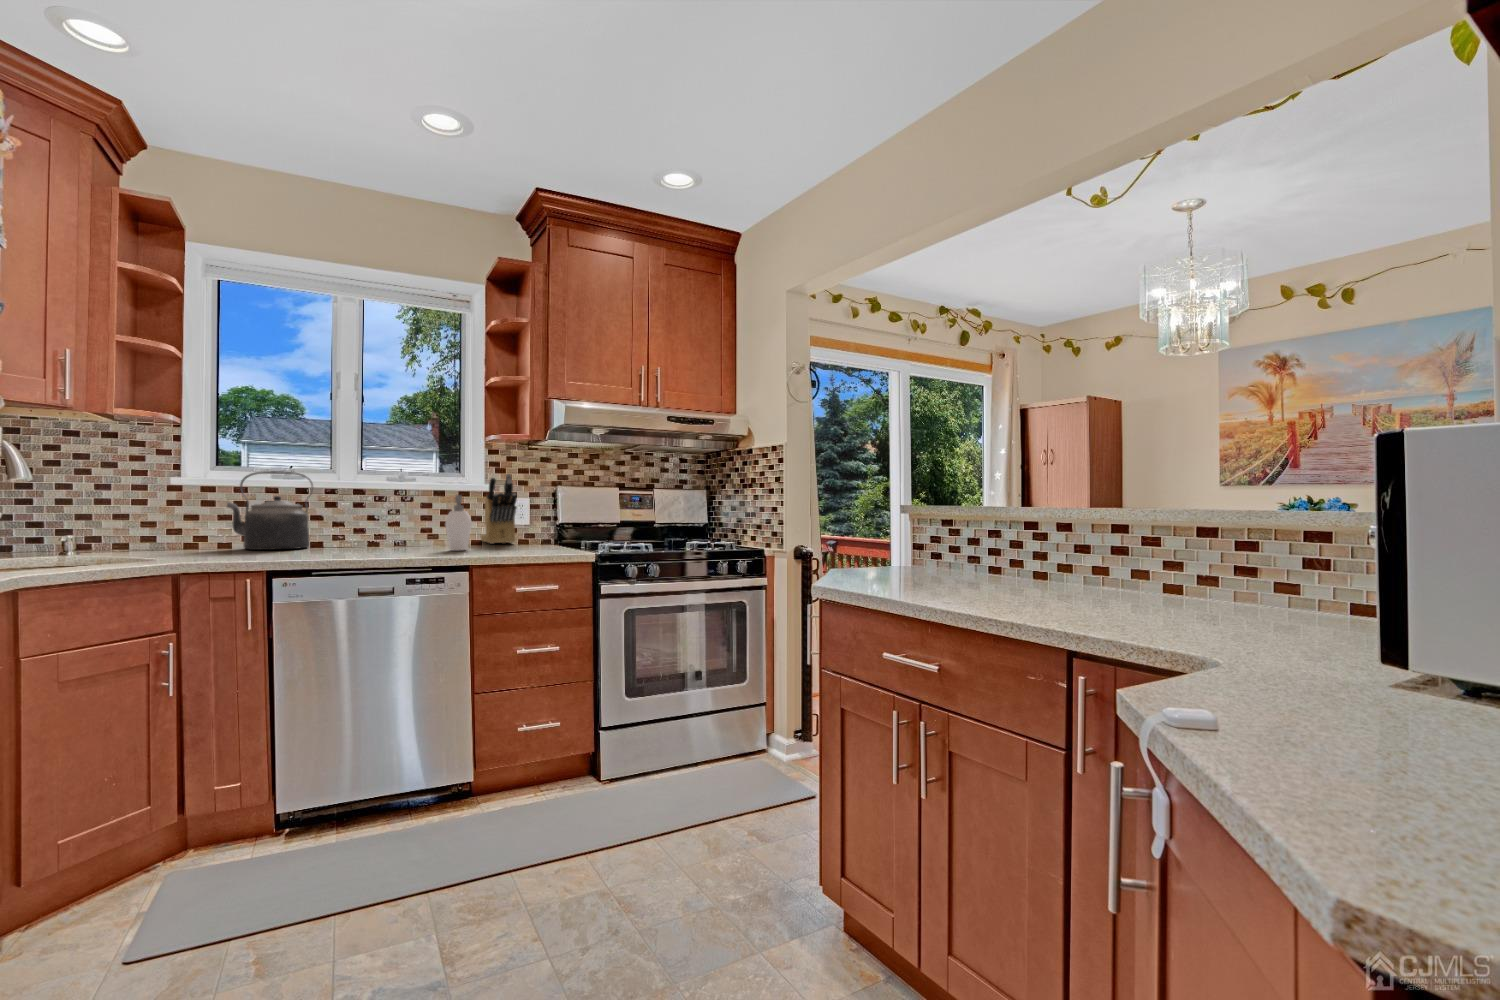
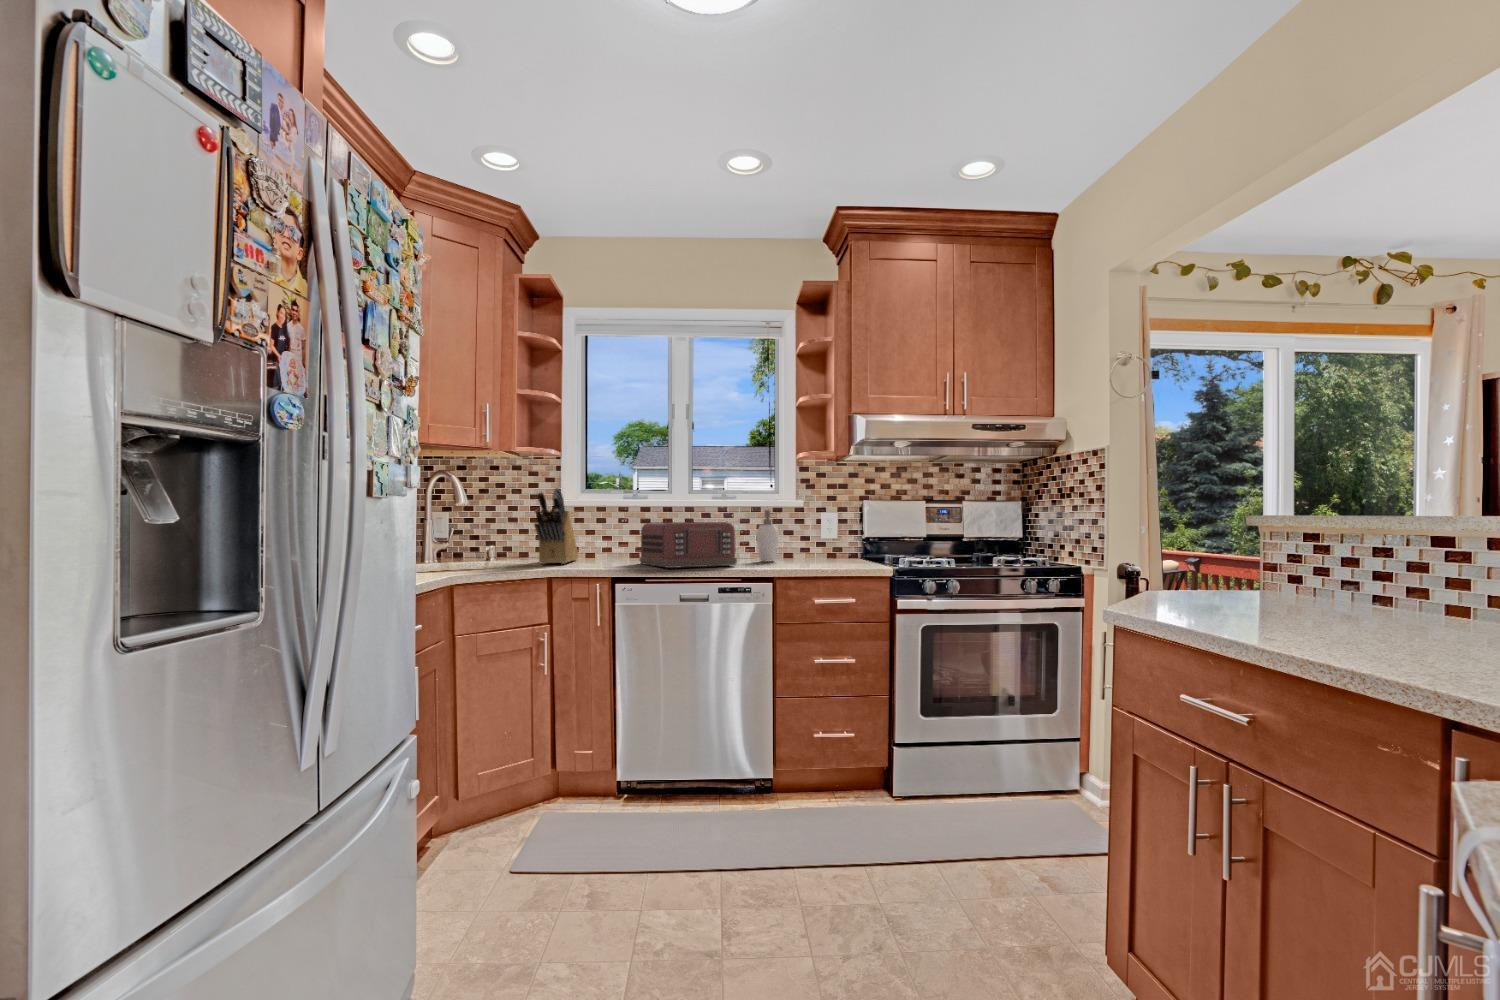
kettle: present [227,471,313,550] -> none [592,492,654,558]
knife block: present [481,474,517,544] -> present [534,488,578,564]
toaster: none [300,508,427,560] -> present [639,522,737,568]

